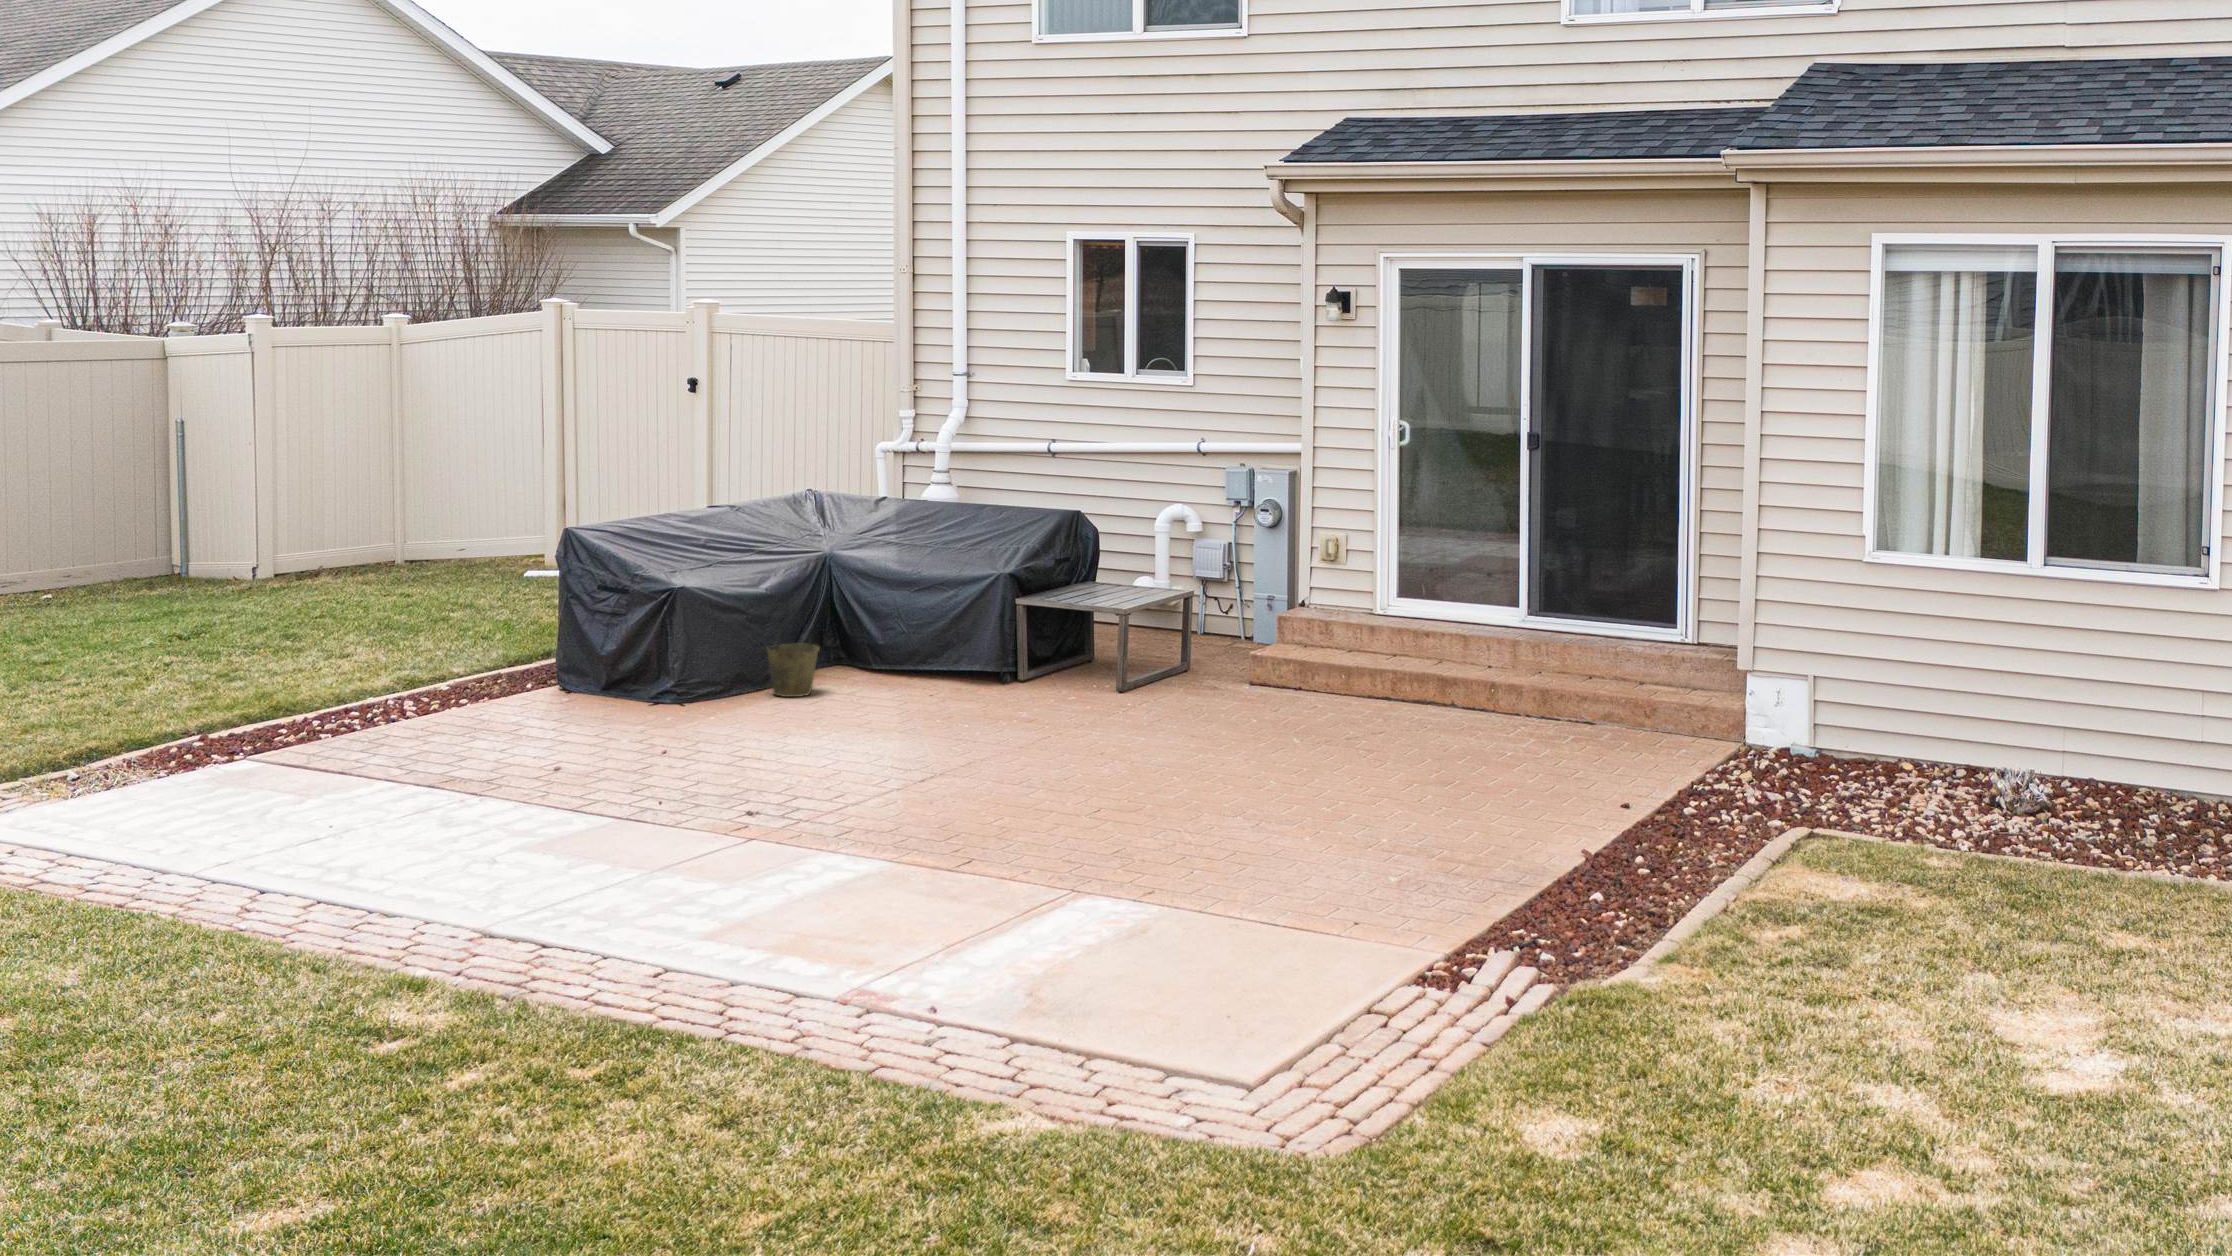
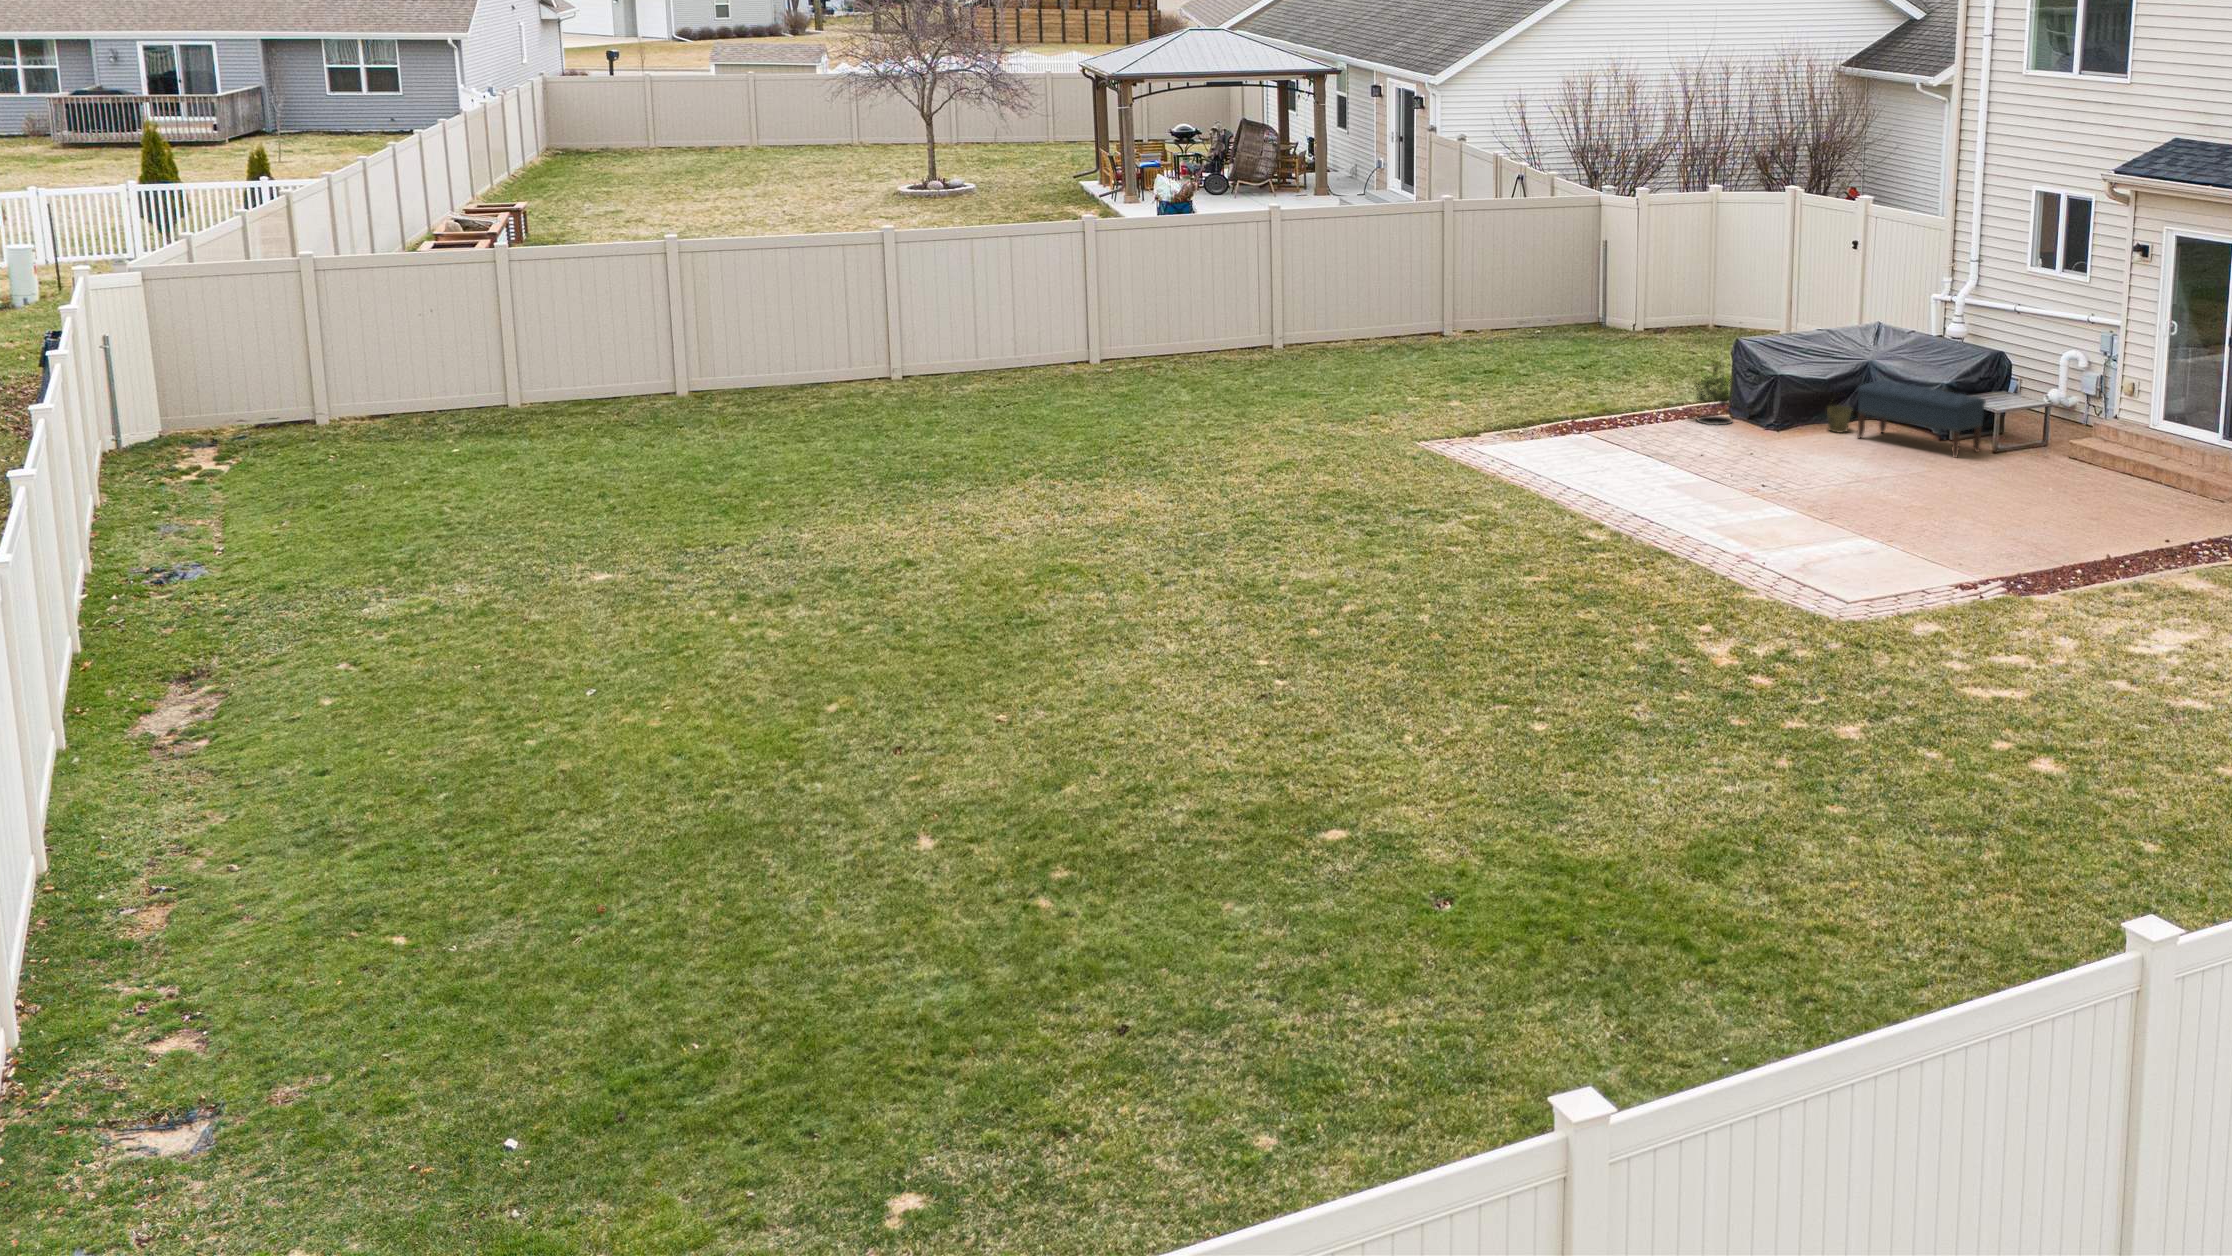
potted tree: none [466,566,569,712] -> present [1694,364,1733,425]
bench: none [838,582,1097,714] -> present [1857,380,1986,458]

